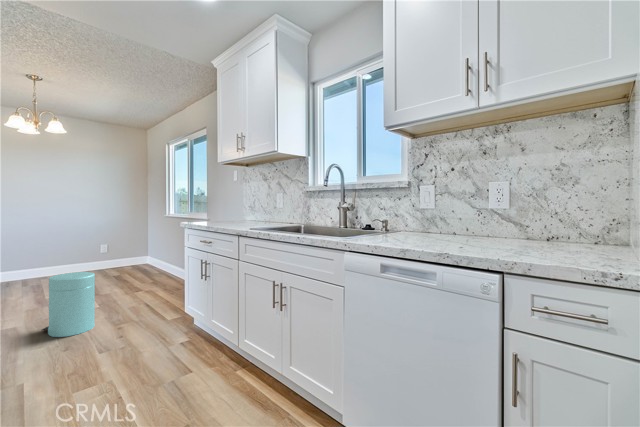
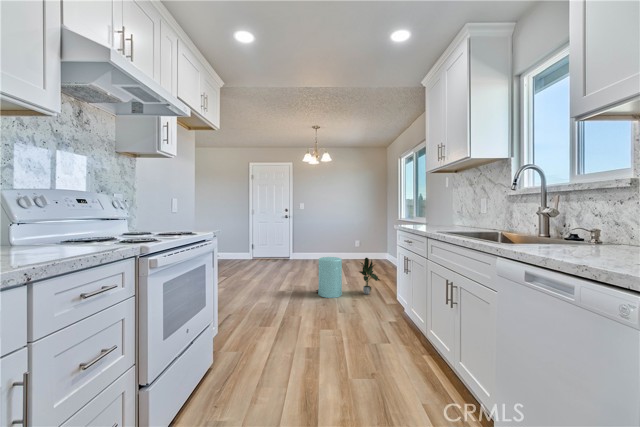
potted plant: none [121,266,157,315] -> present [359,258,380,294]

